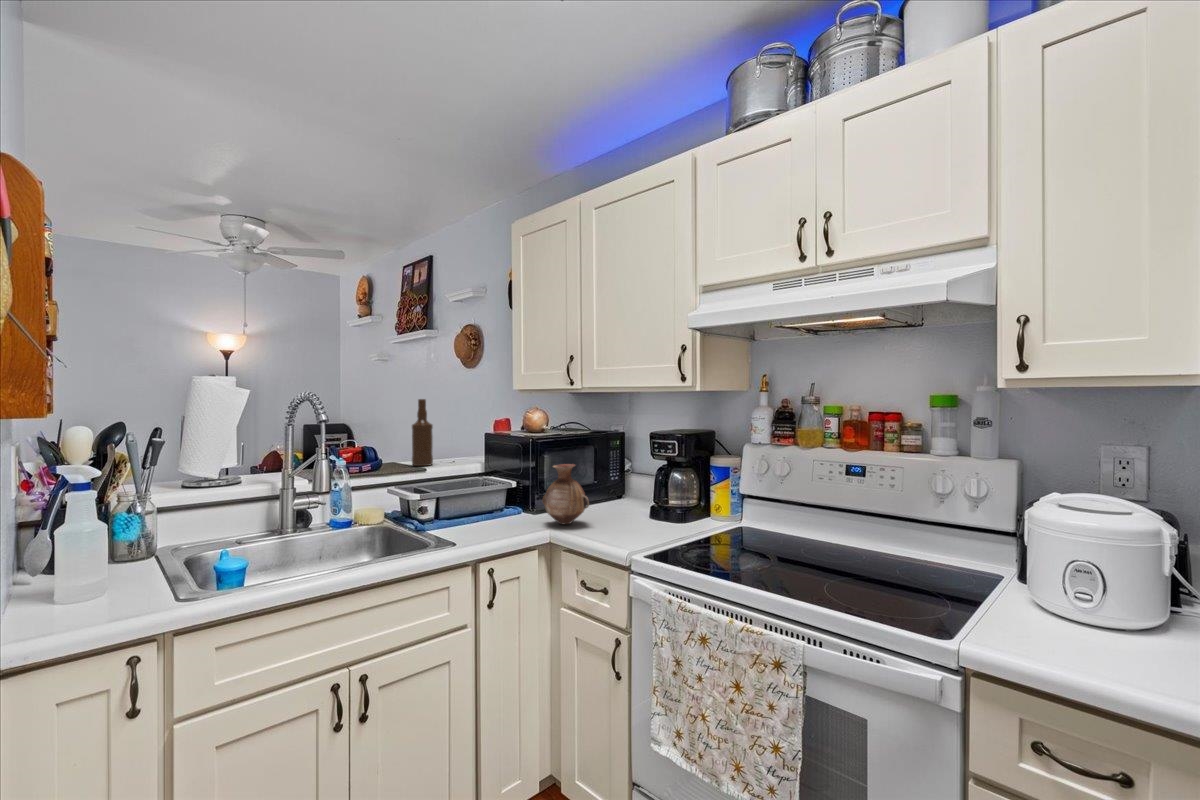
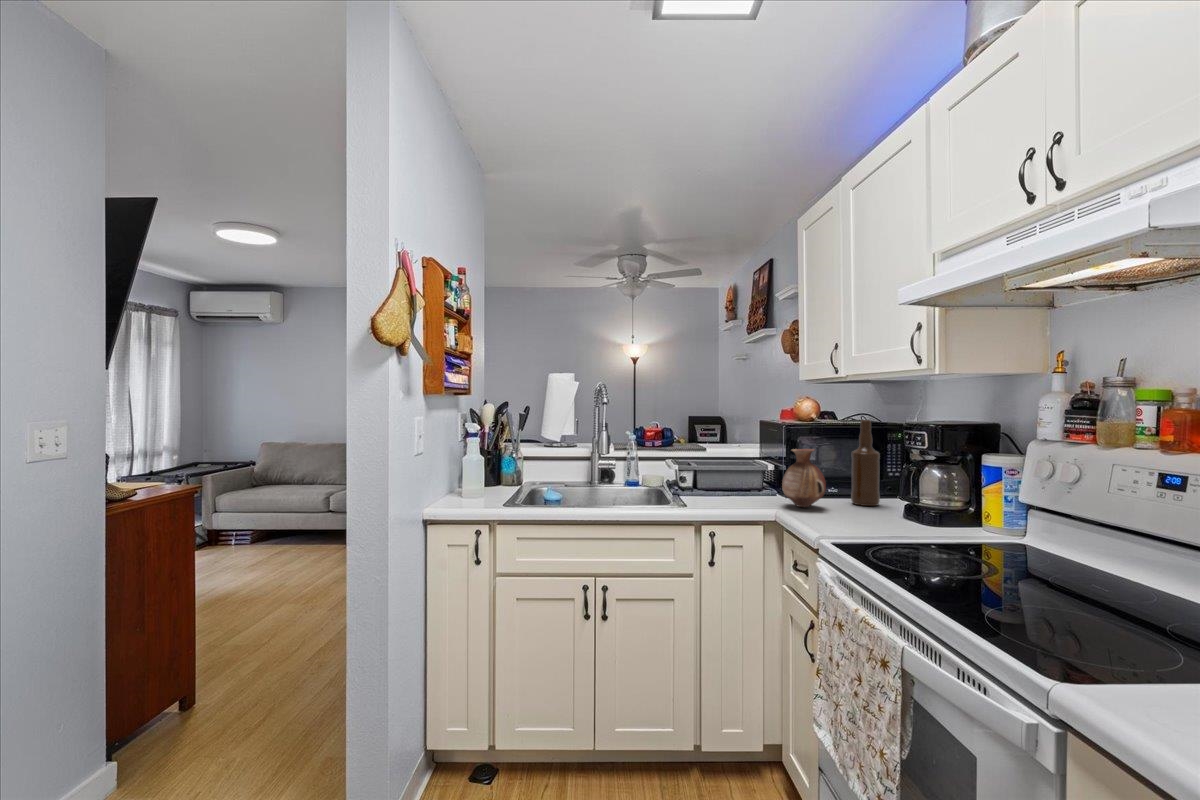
bottle: present [412,399,433,466] -> present [851,420,880,506]

